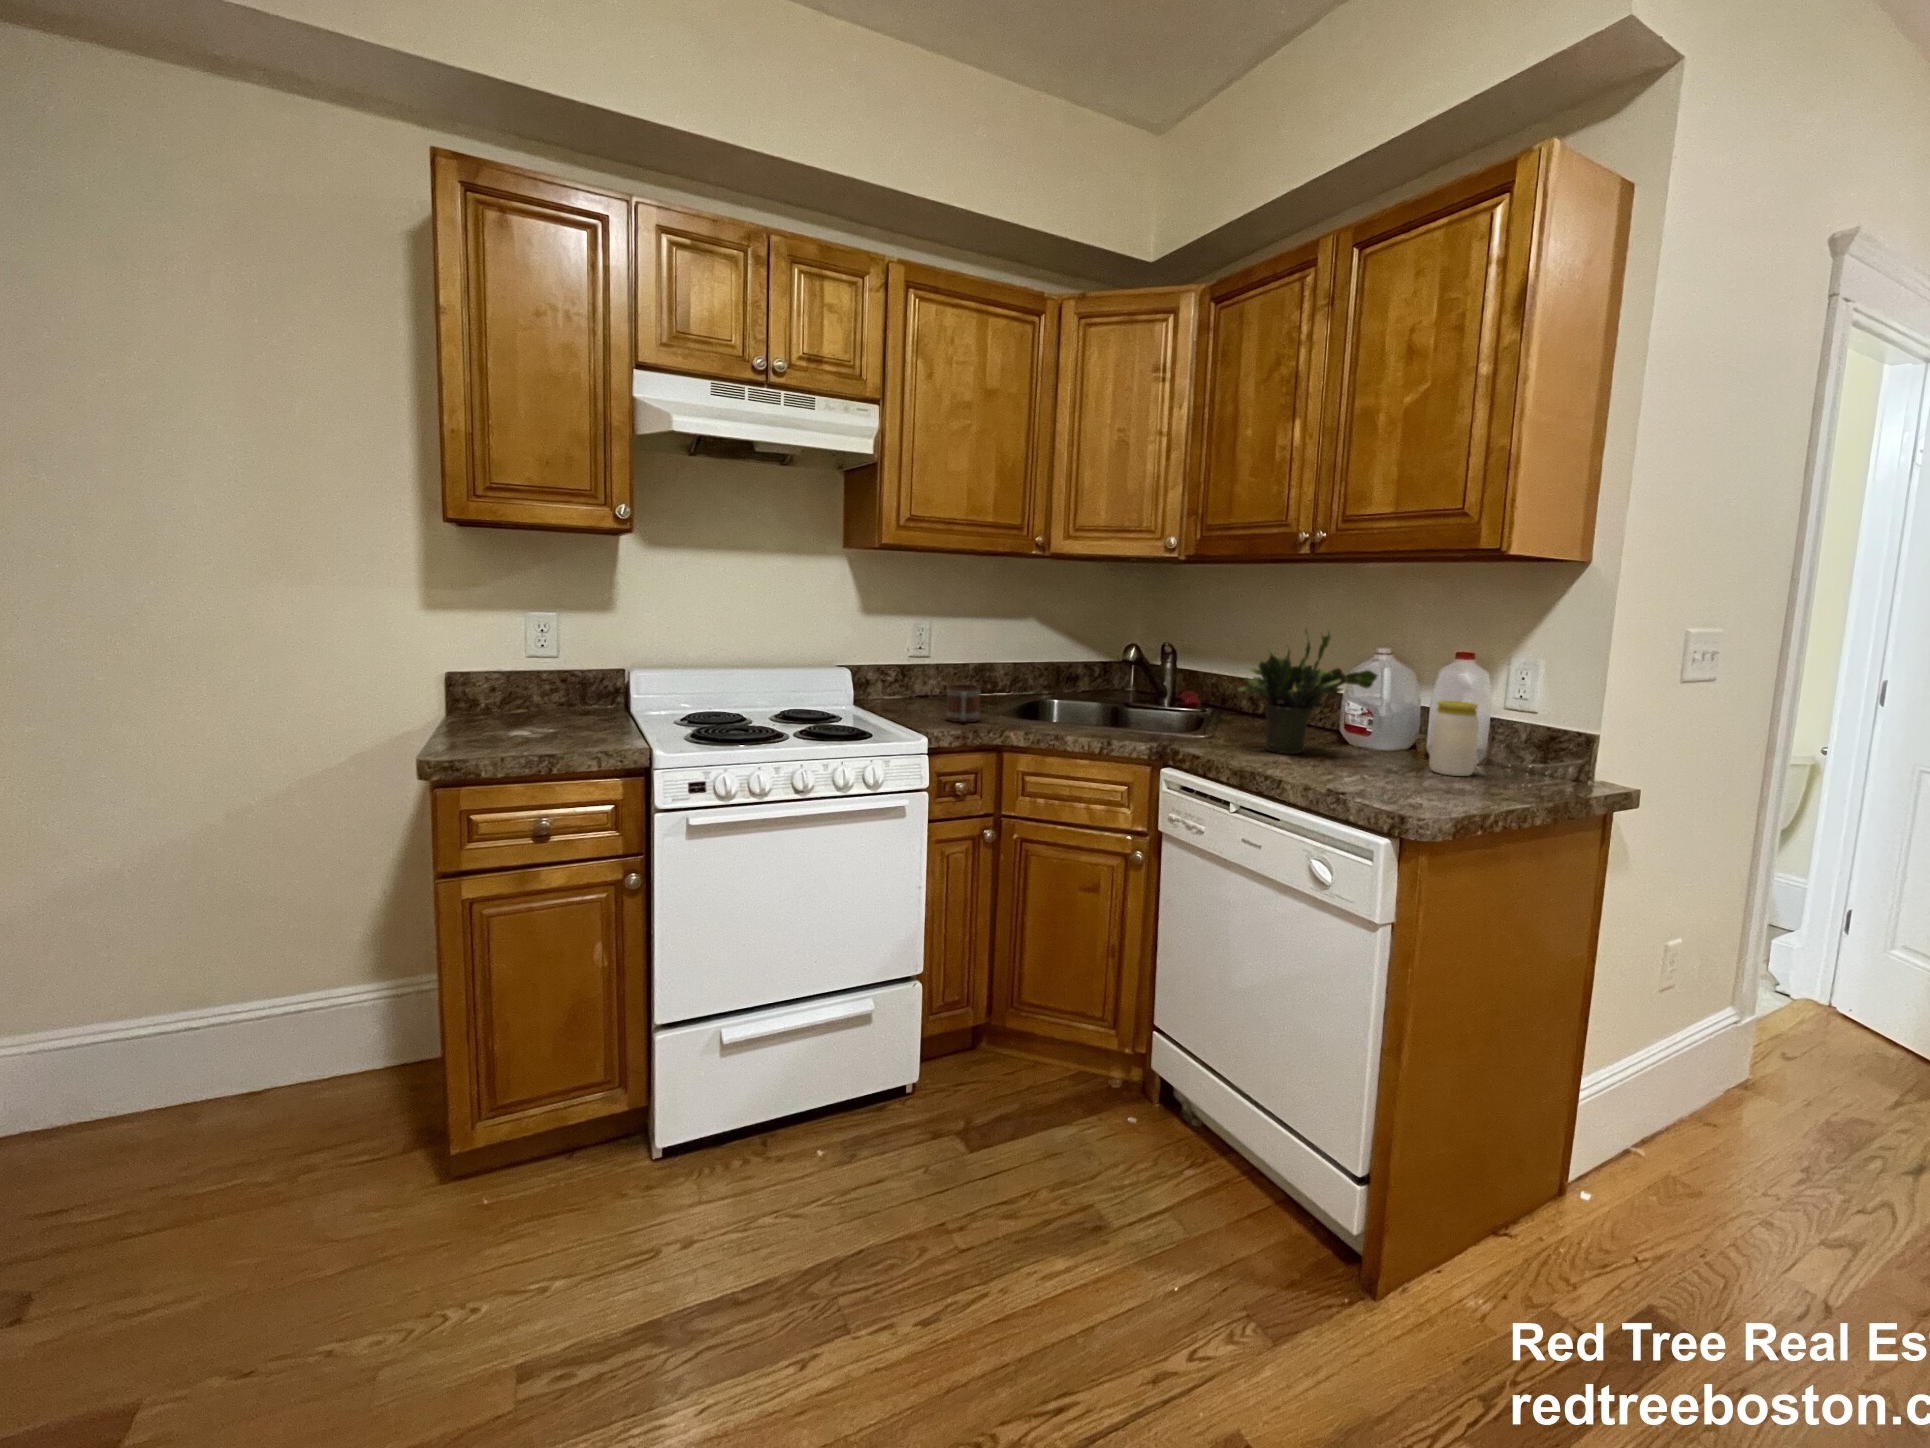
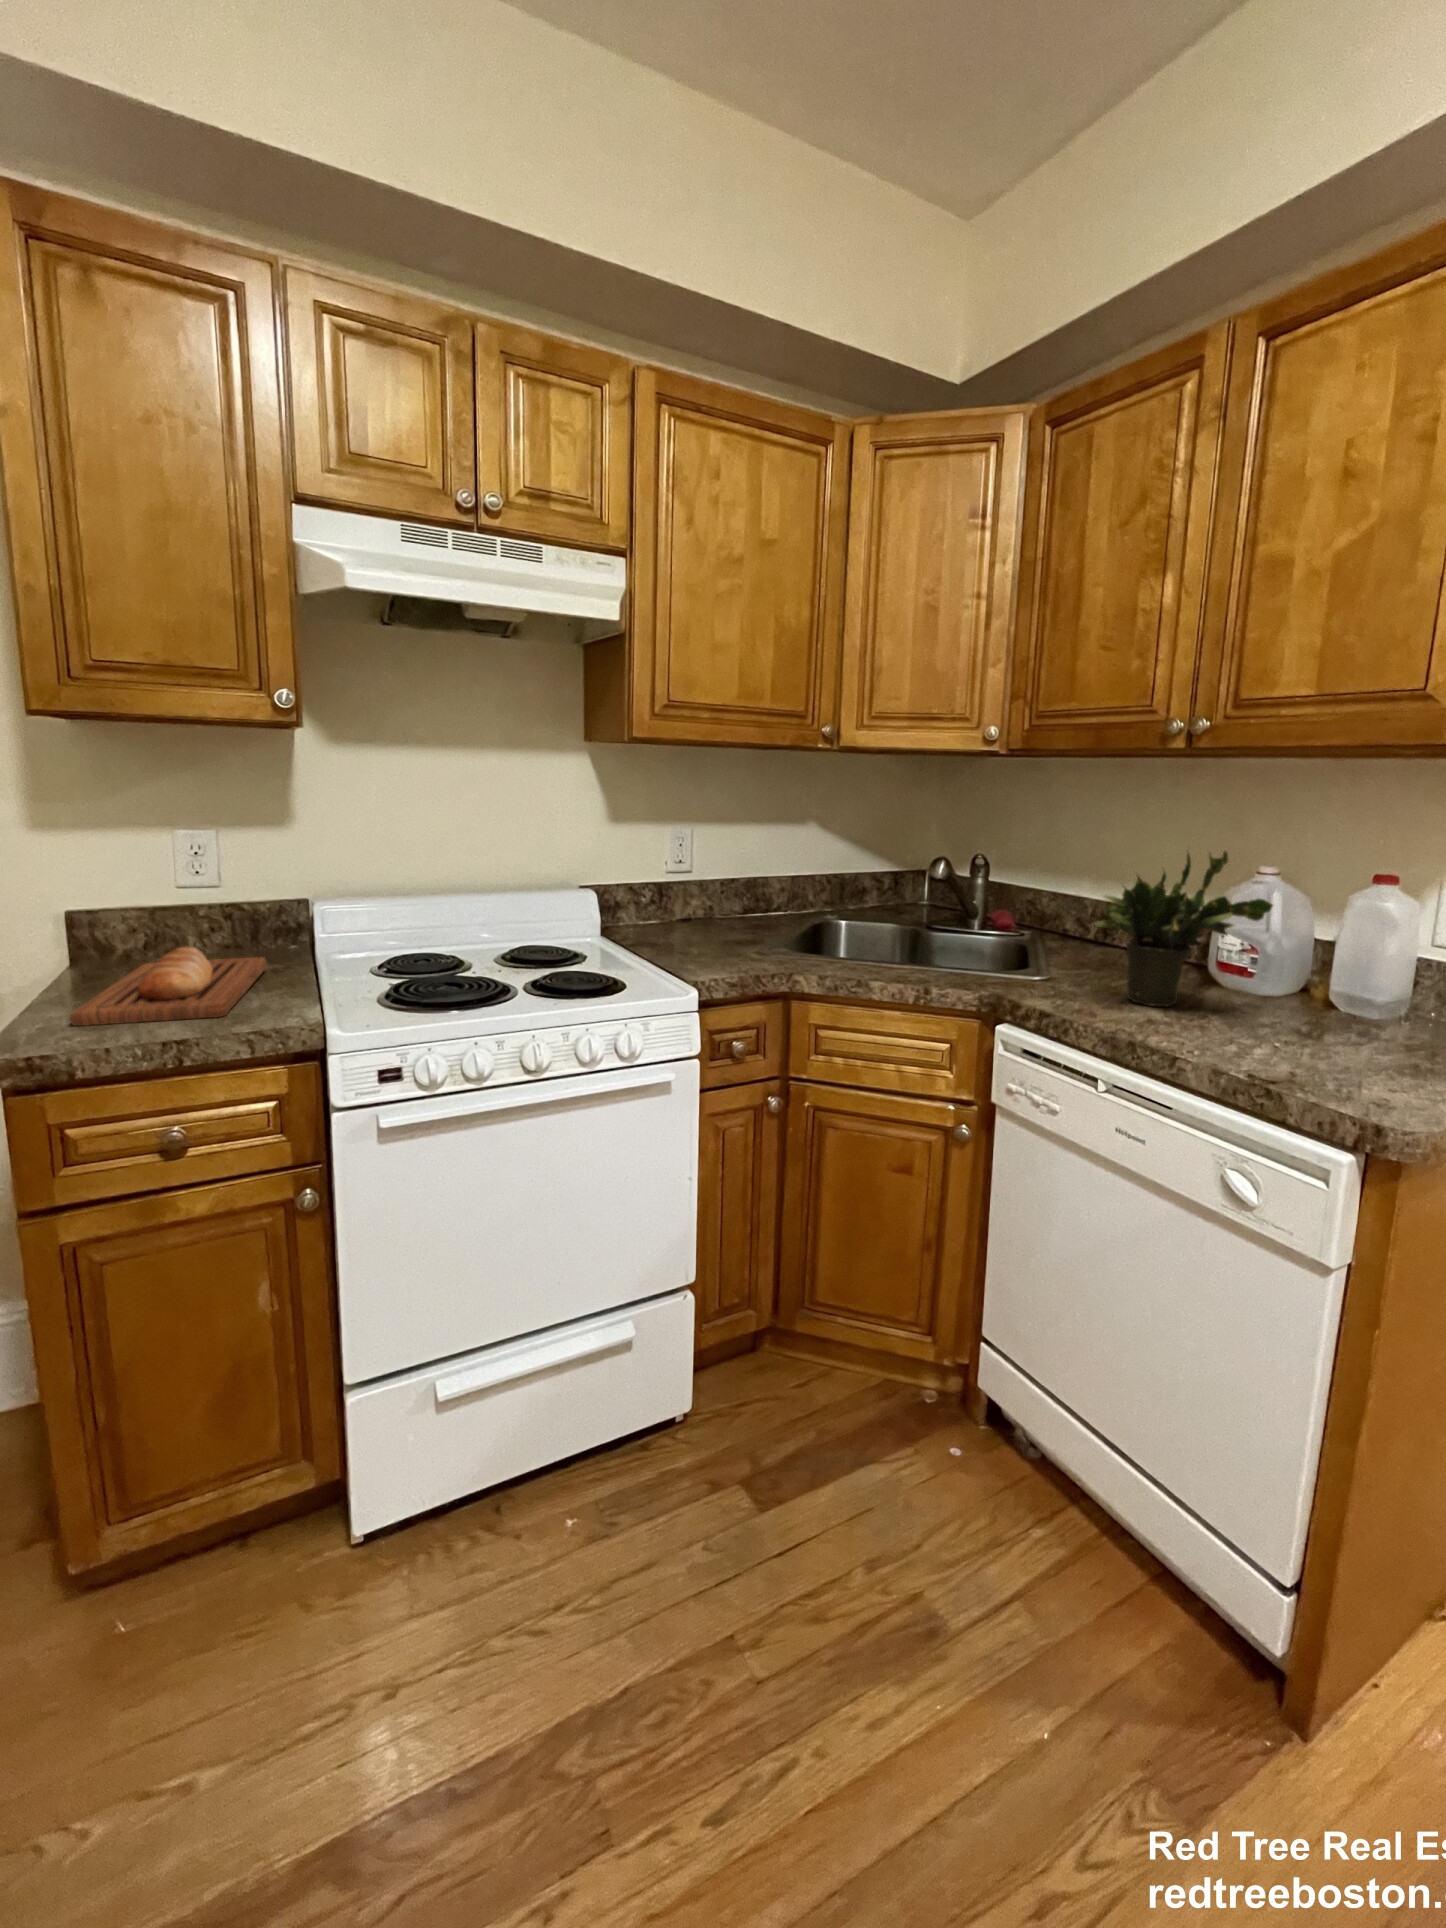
mug: present [946,684,981,722] -> none [715,911,758,960]
bread loaf: none [468,698,597,746] -> present [70,946,266,1026]
jar: present [1429,701,1479,776] -> none [1352,942,1425,1043]

